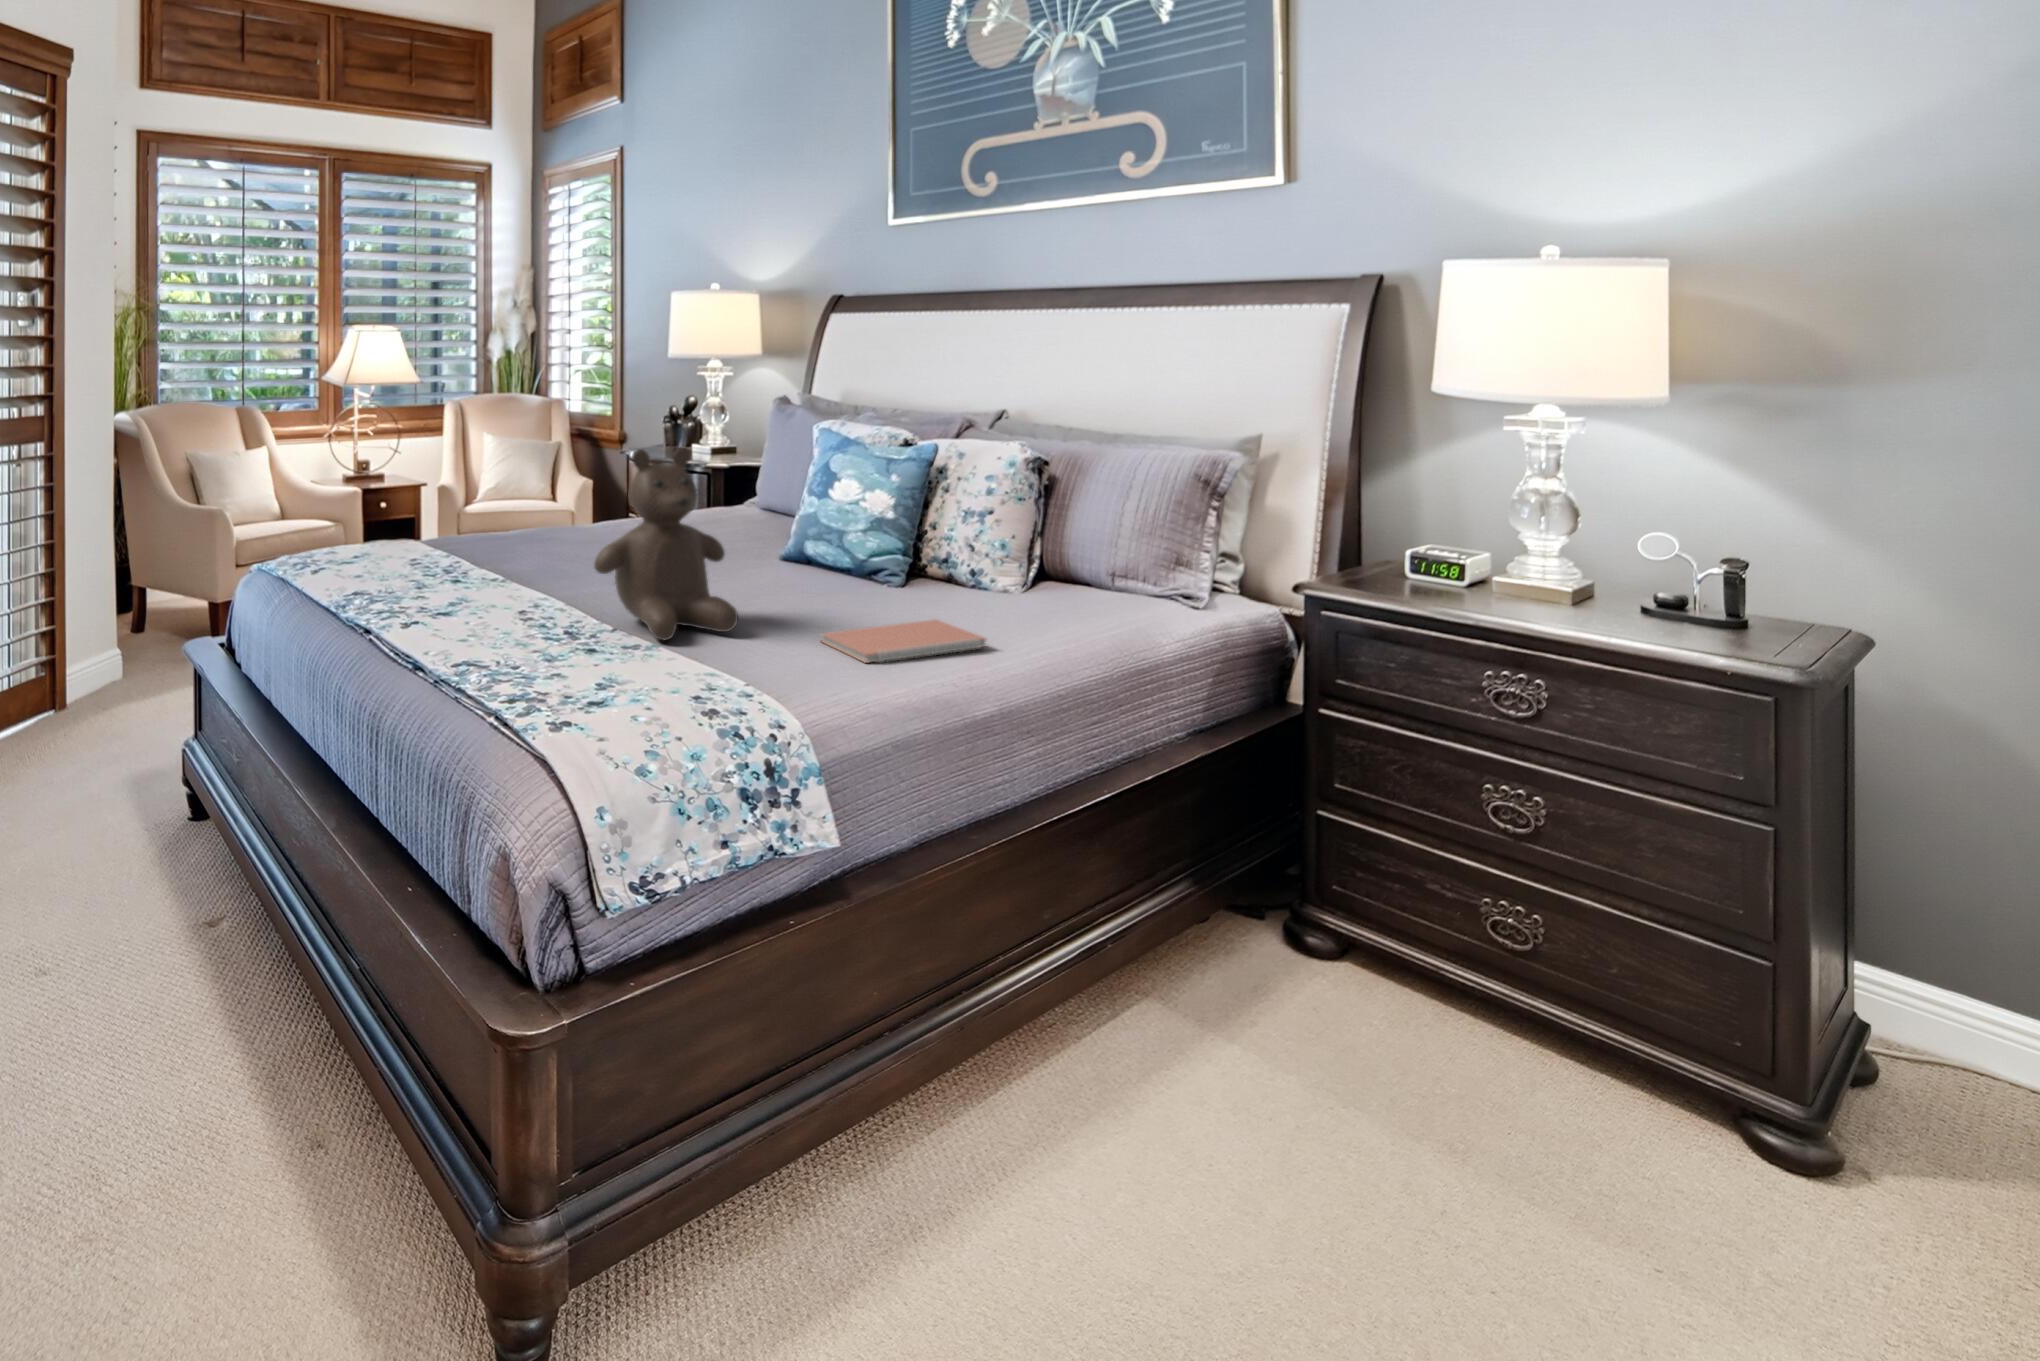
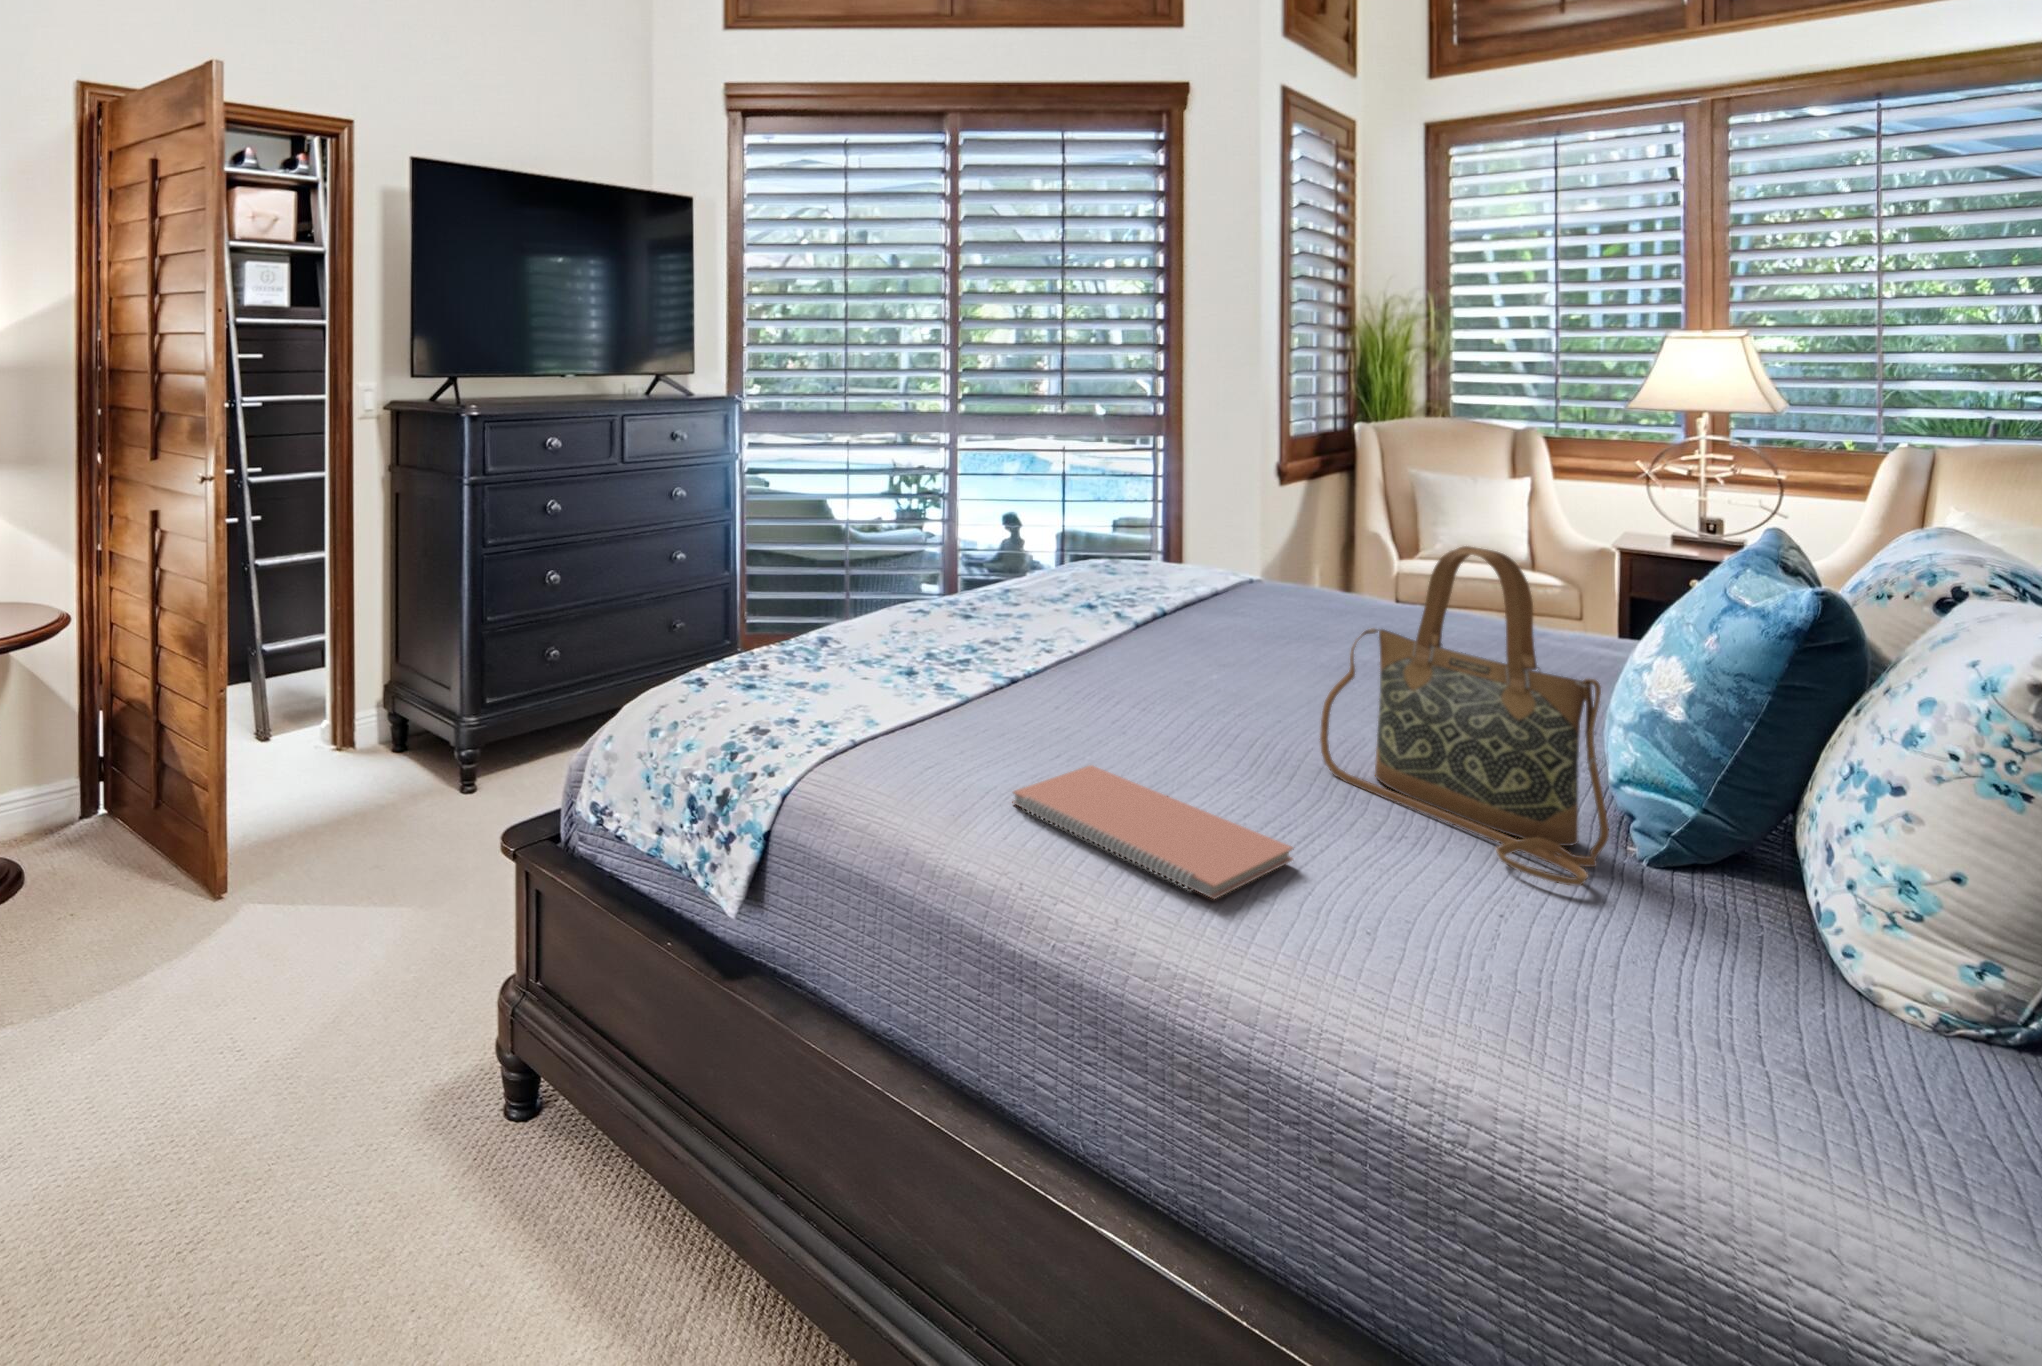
teddy bear: present [594,447,738,641] -> none [963,479,1151,720]
handbag: none [794,447,952,602] -> present [1320,546,1609,886]

